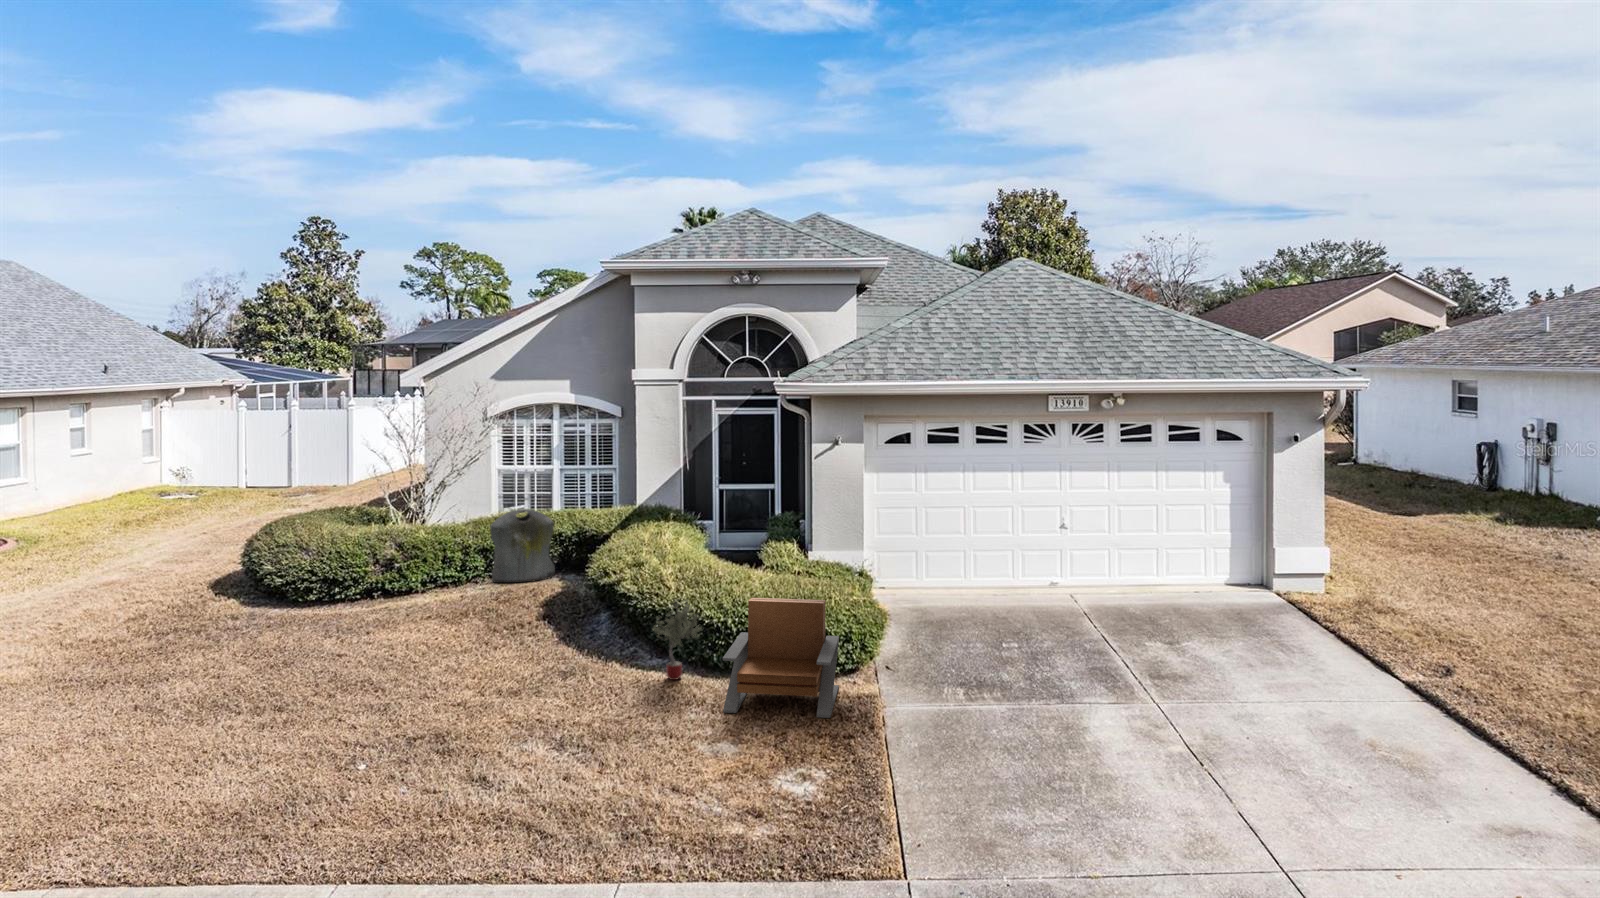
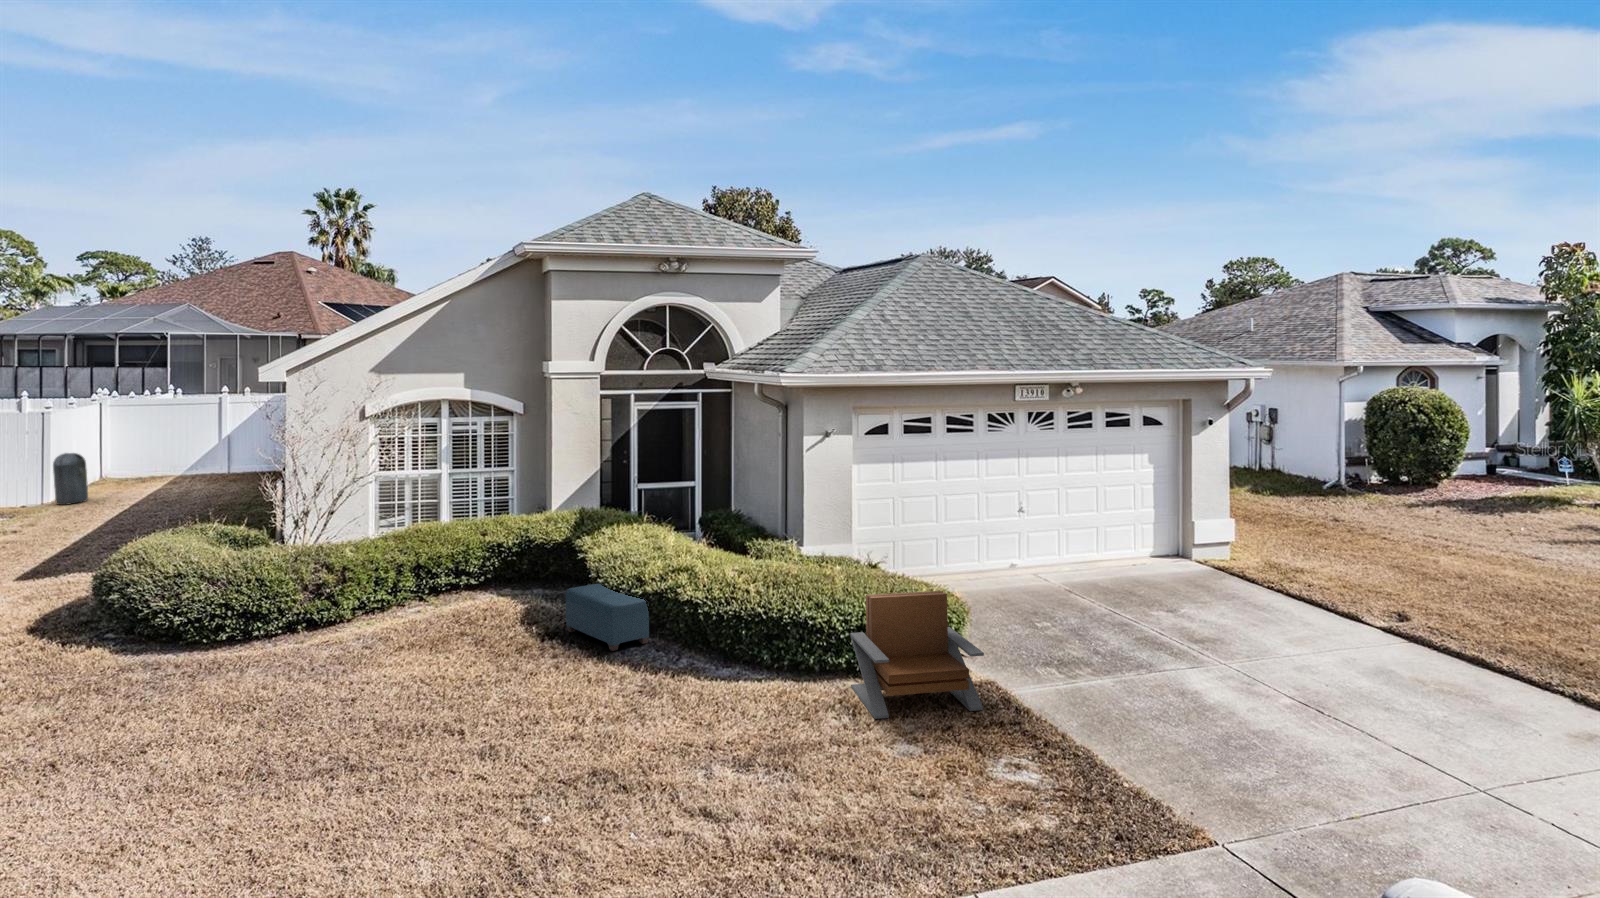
trash can: present [490,509,555,583] -> present [53,453,88,505]
bench: none [571,571,622,630] -> present [566,584,649,651]
potted tree: present [653,600,701,680] -> none [744,601,813,693]

